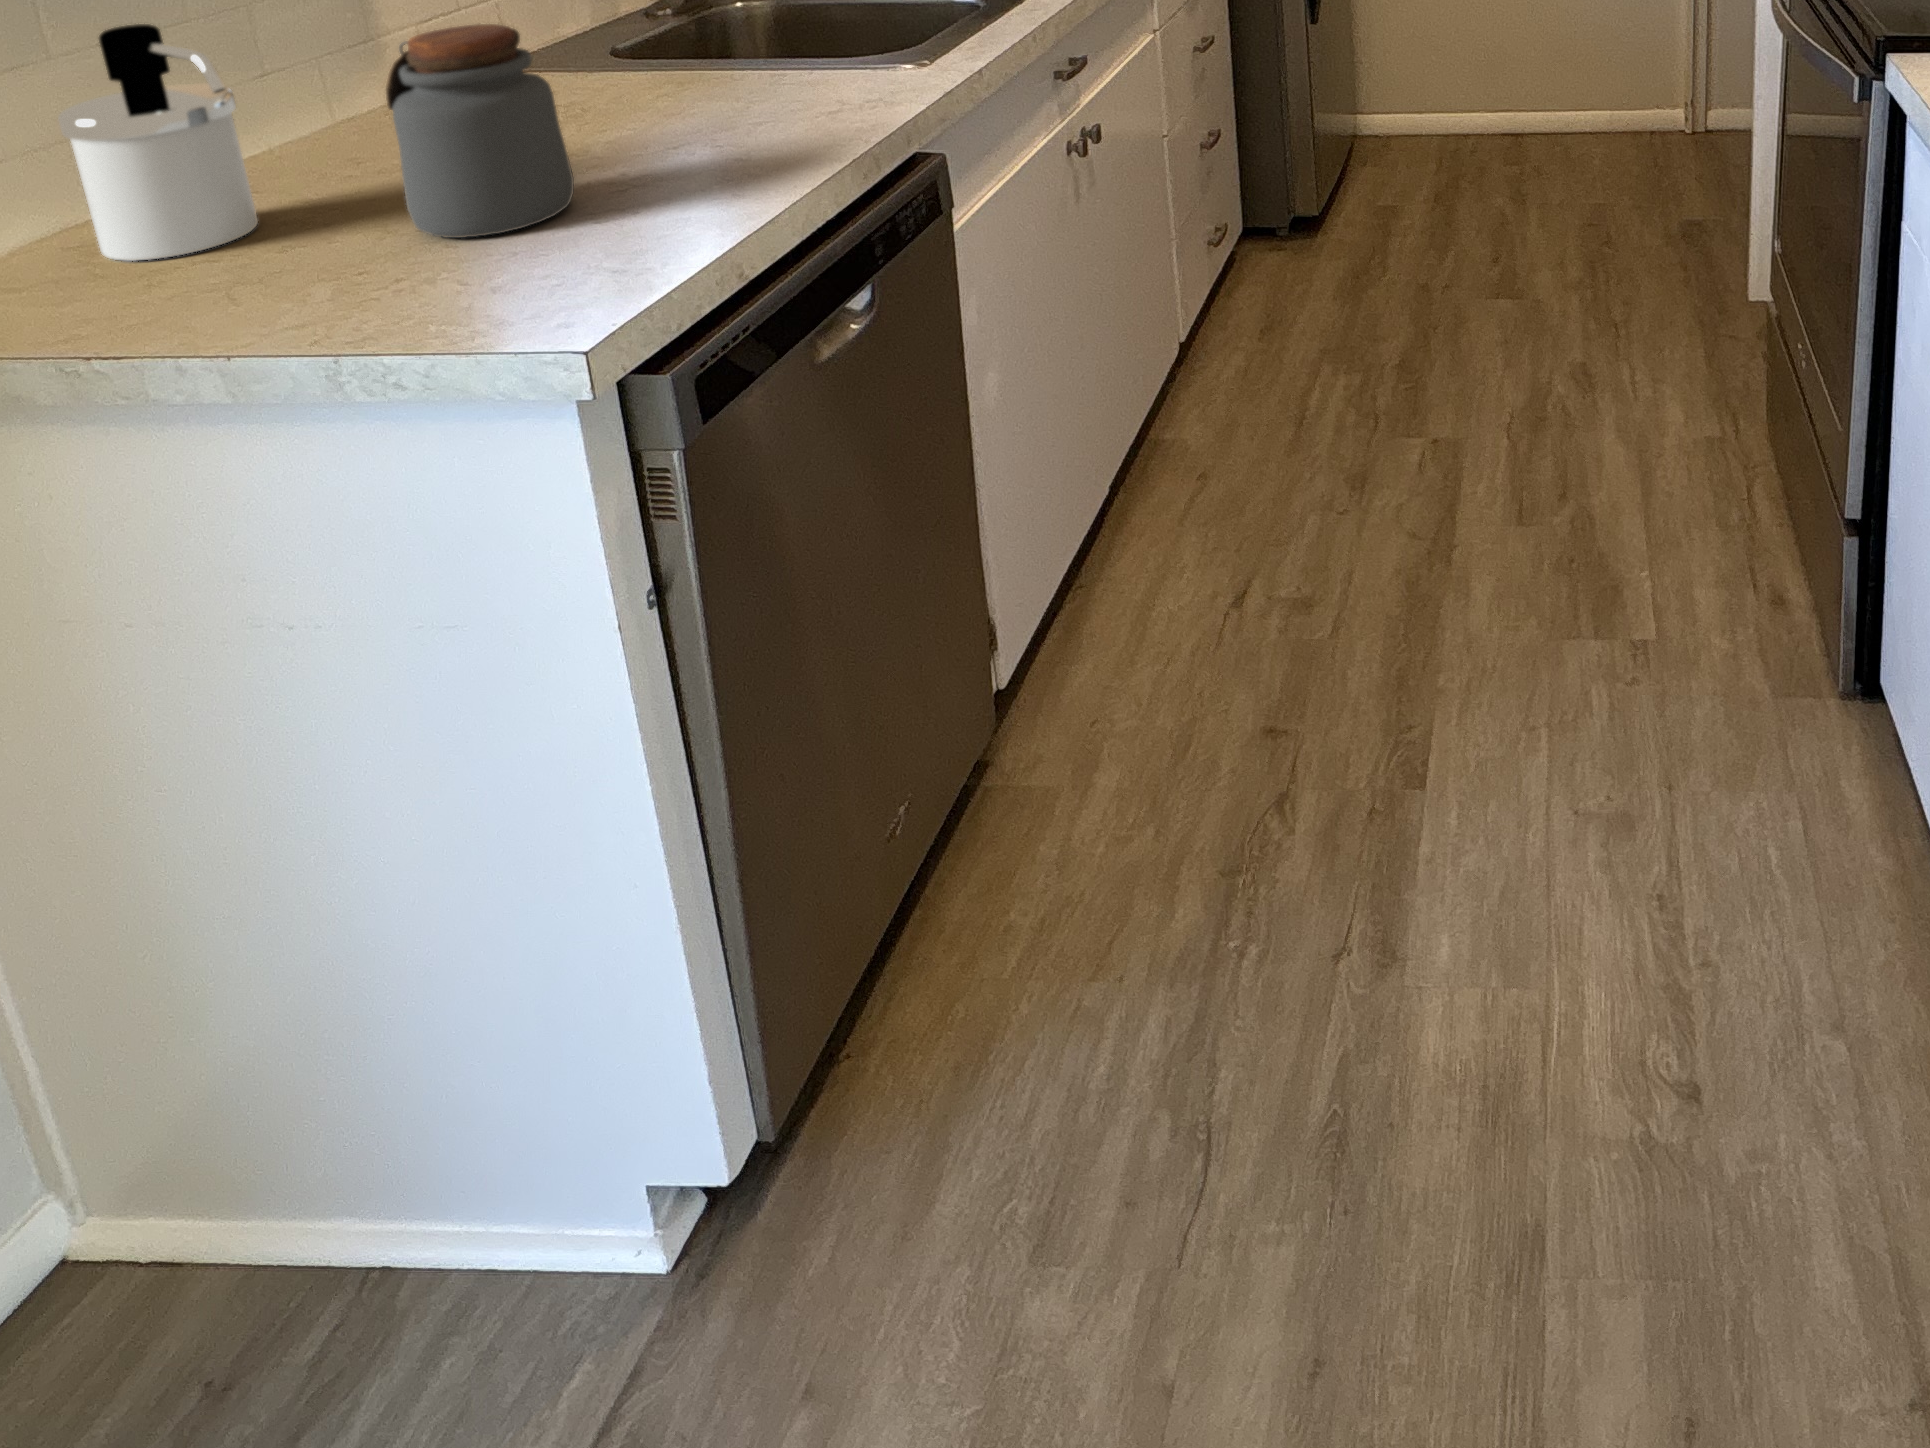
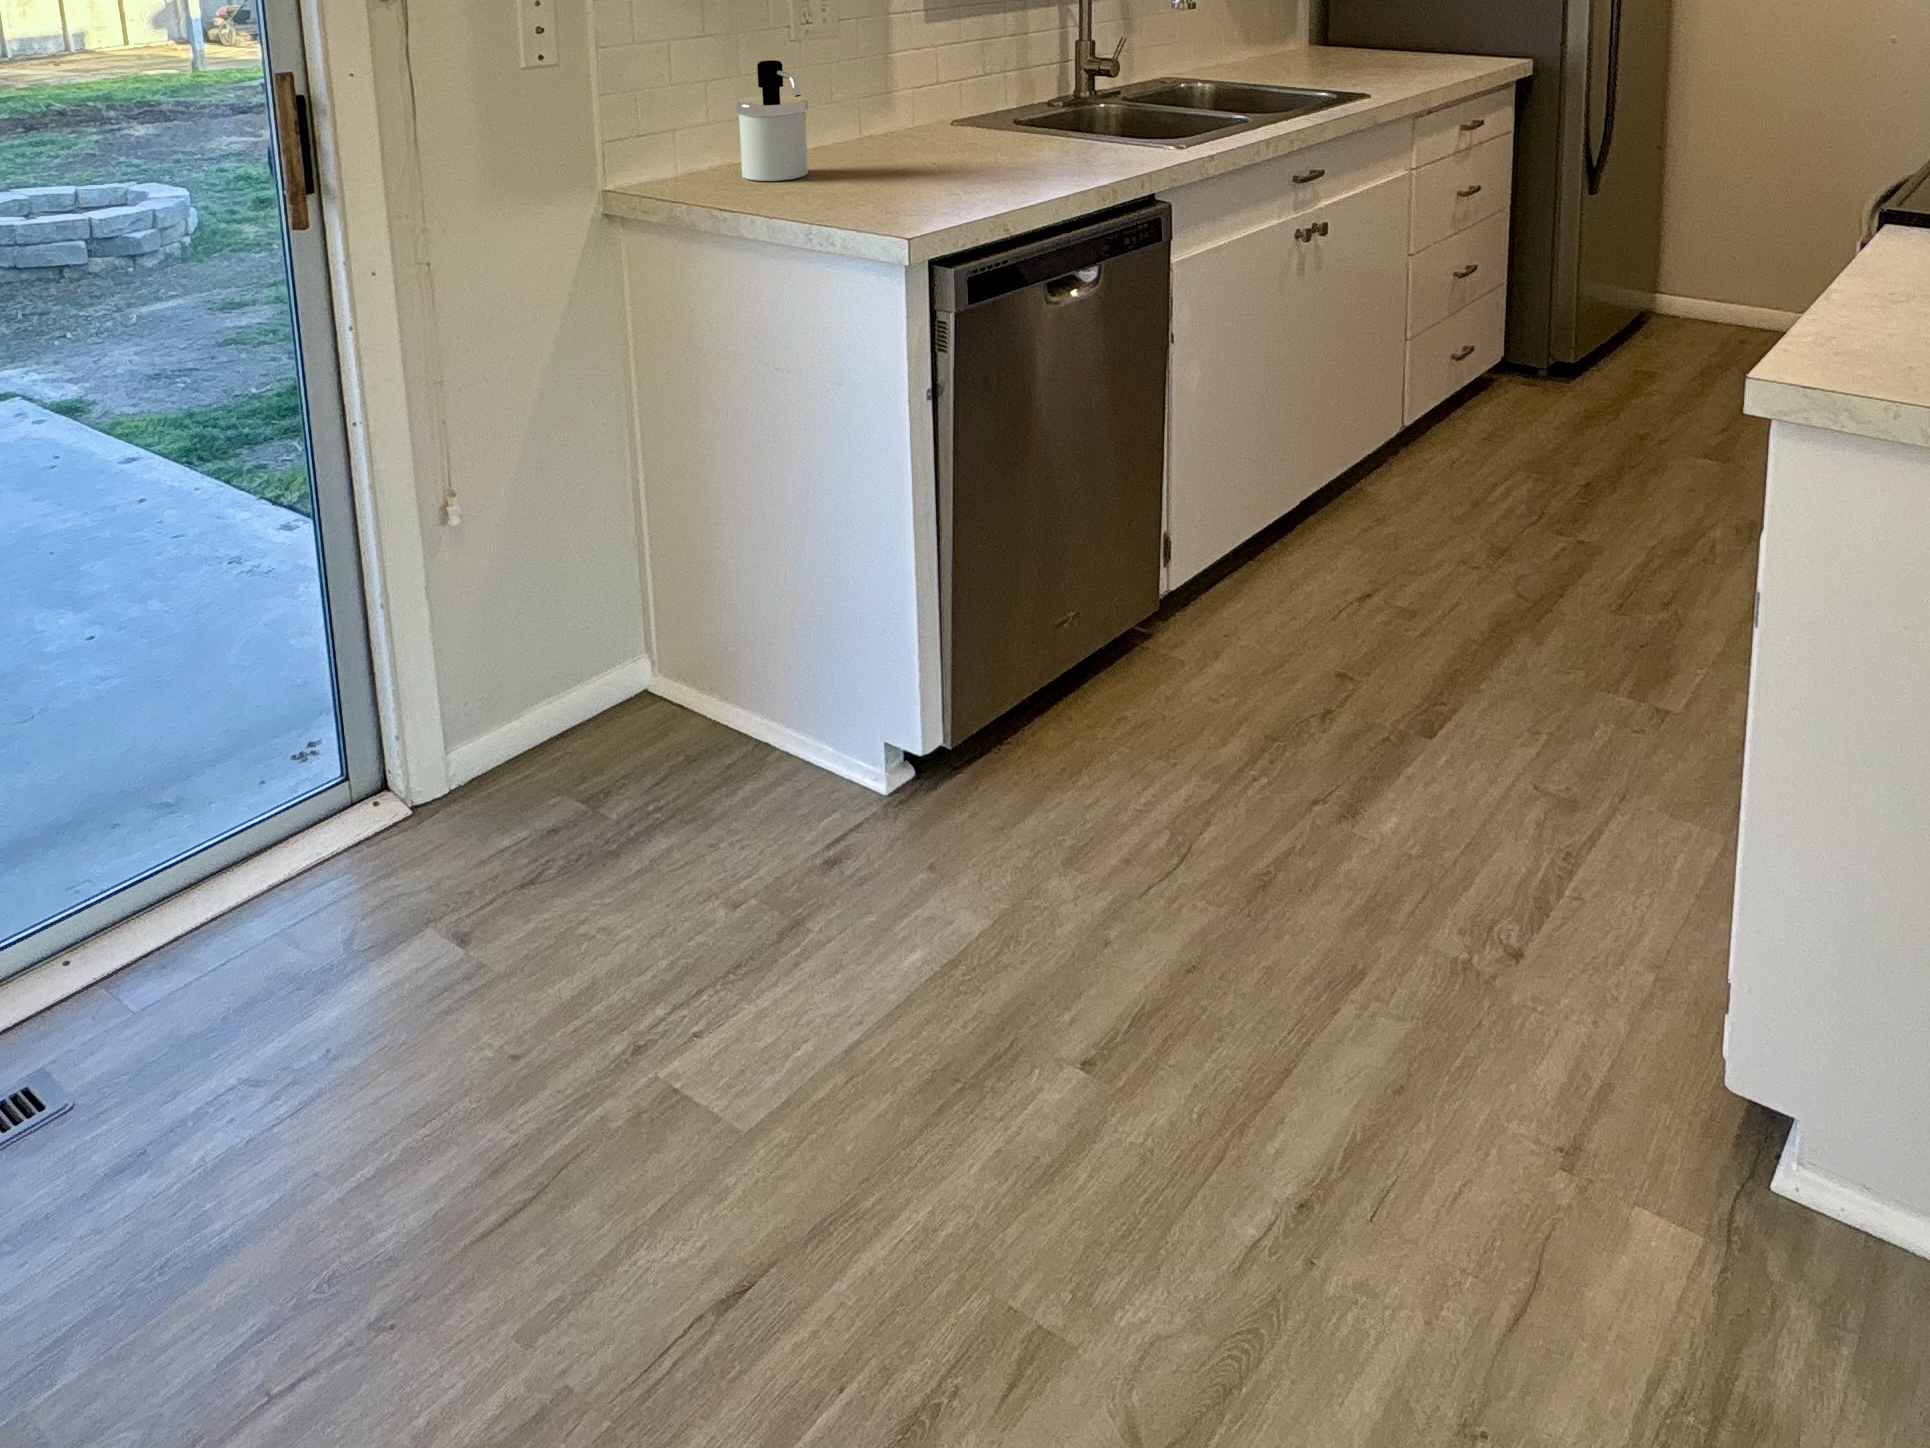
jar: present [386,24,574,238] -> none [868,78,948,192]

